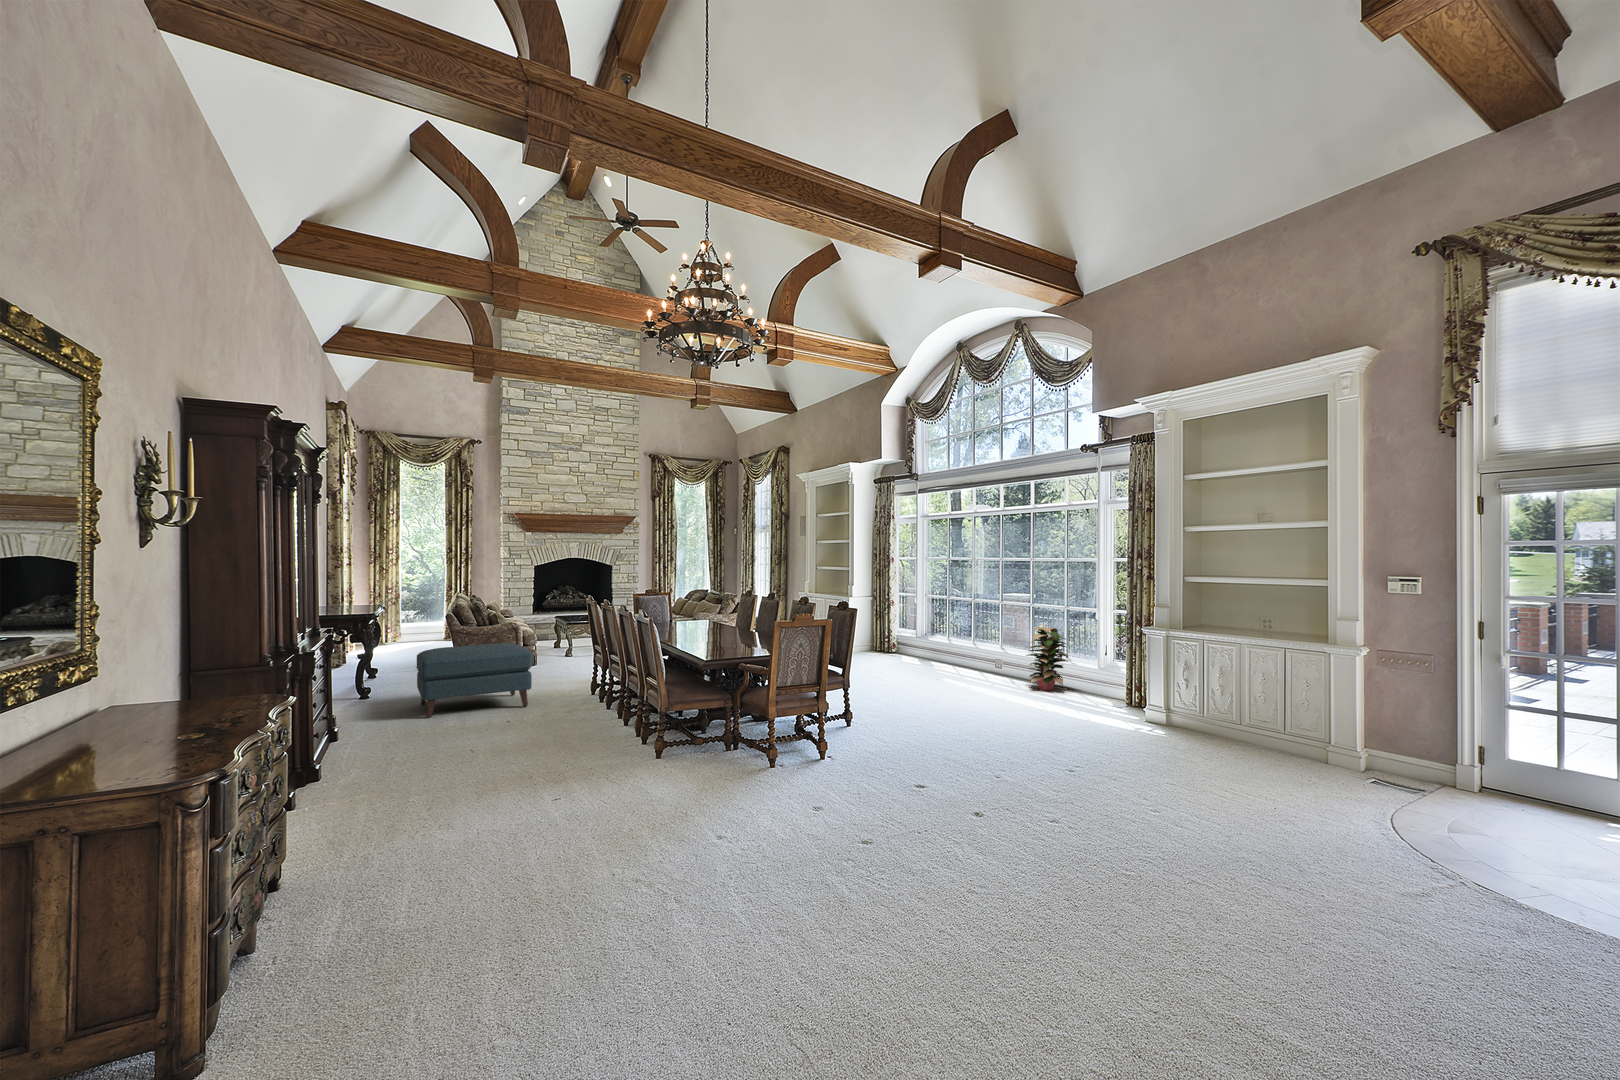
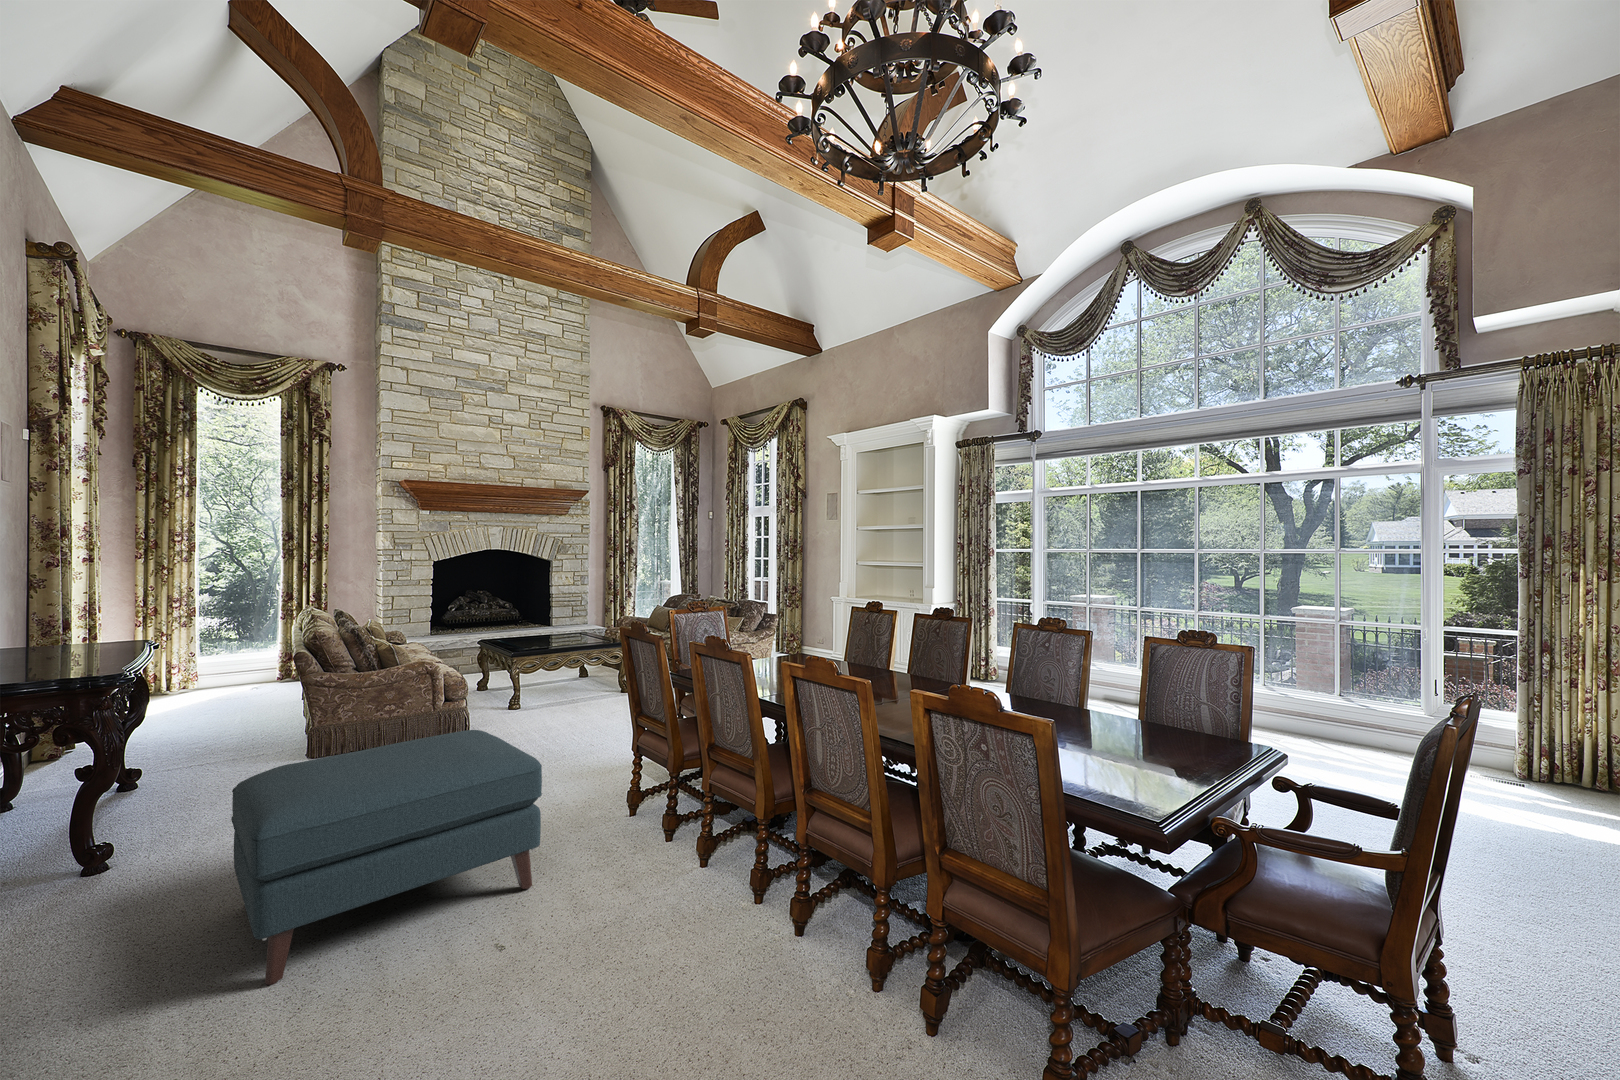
decorative plant: present [1026,627,1068,690] -> none [1289,650,1374,747]

